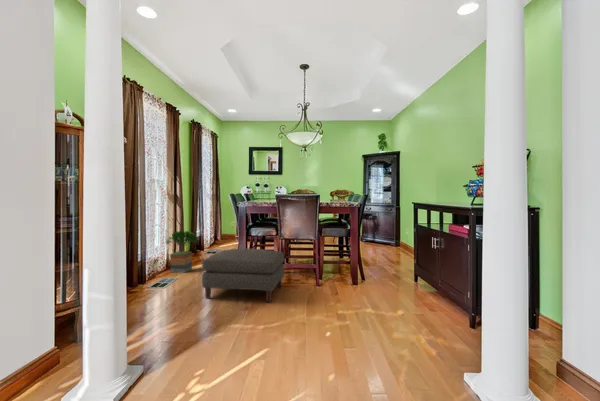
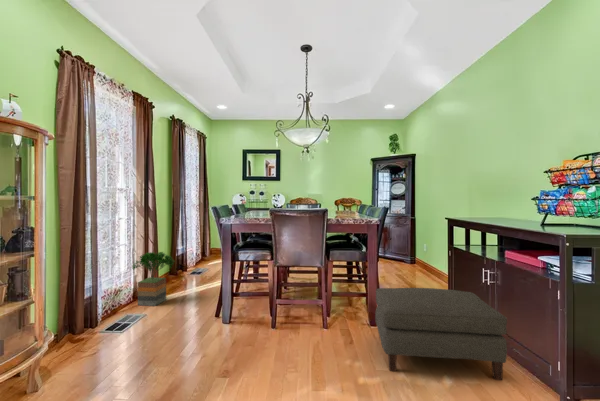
ottoman: present [202,249,284,302] -> present [375,288,507,380]

